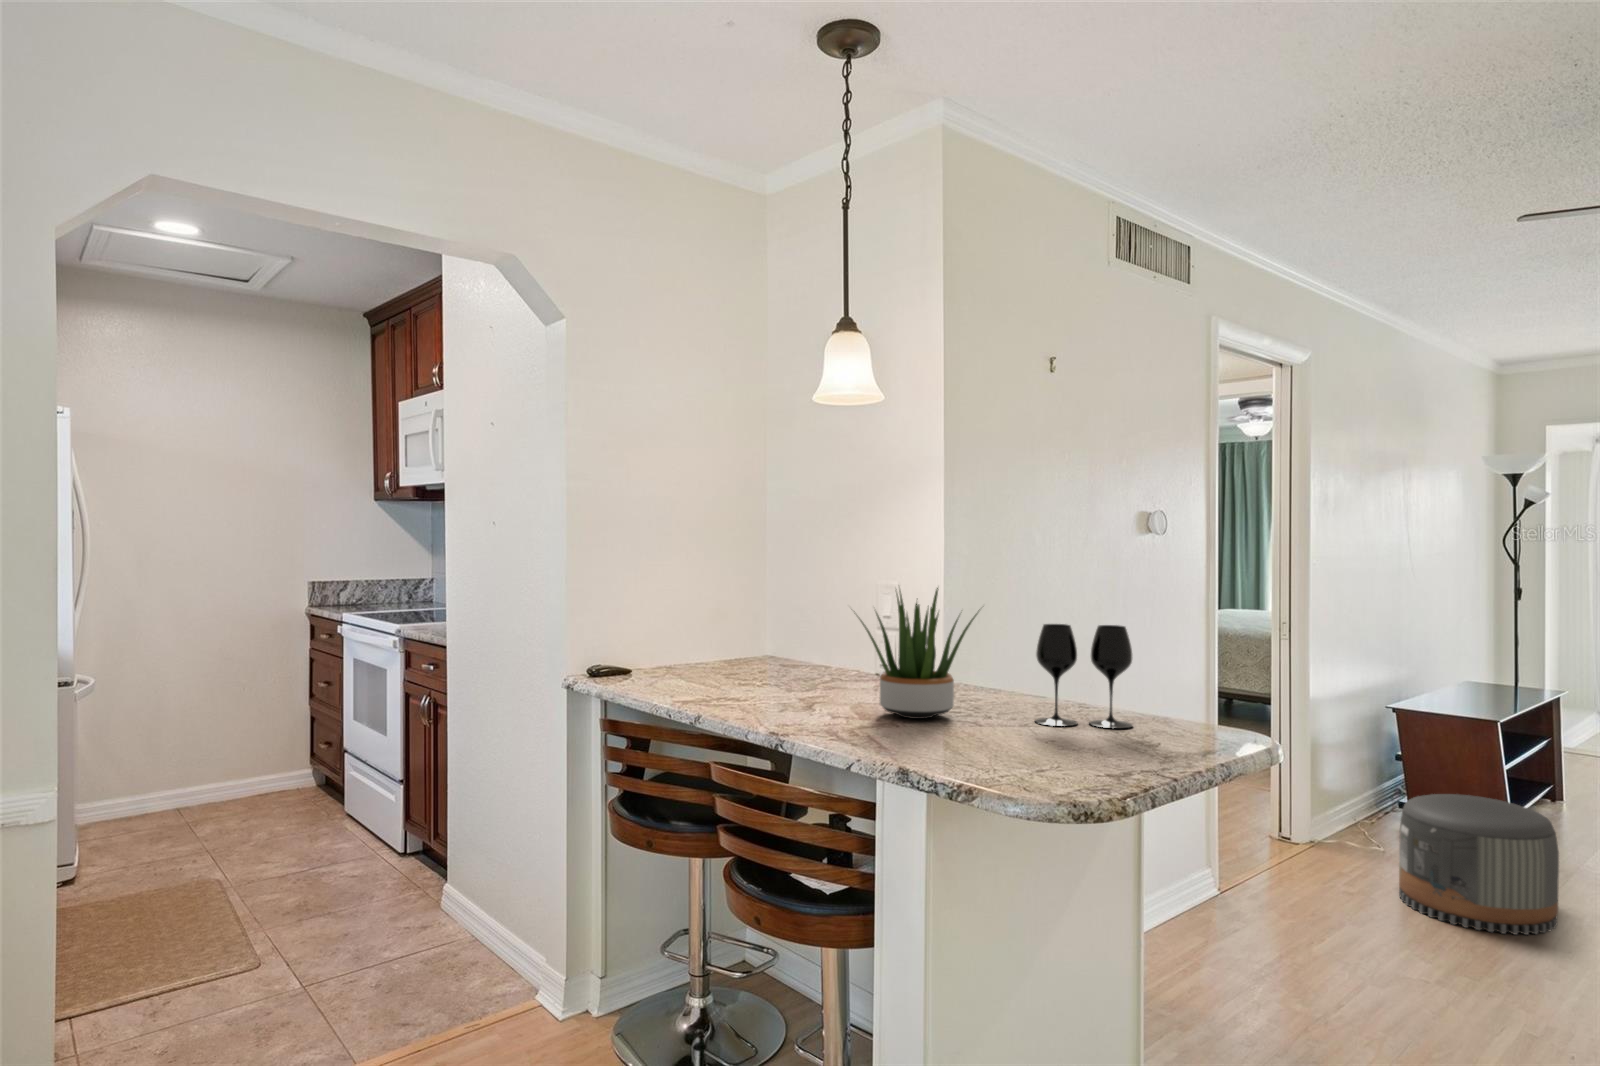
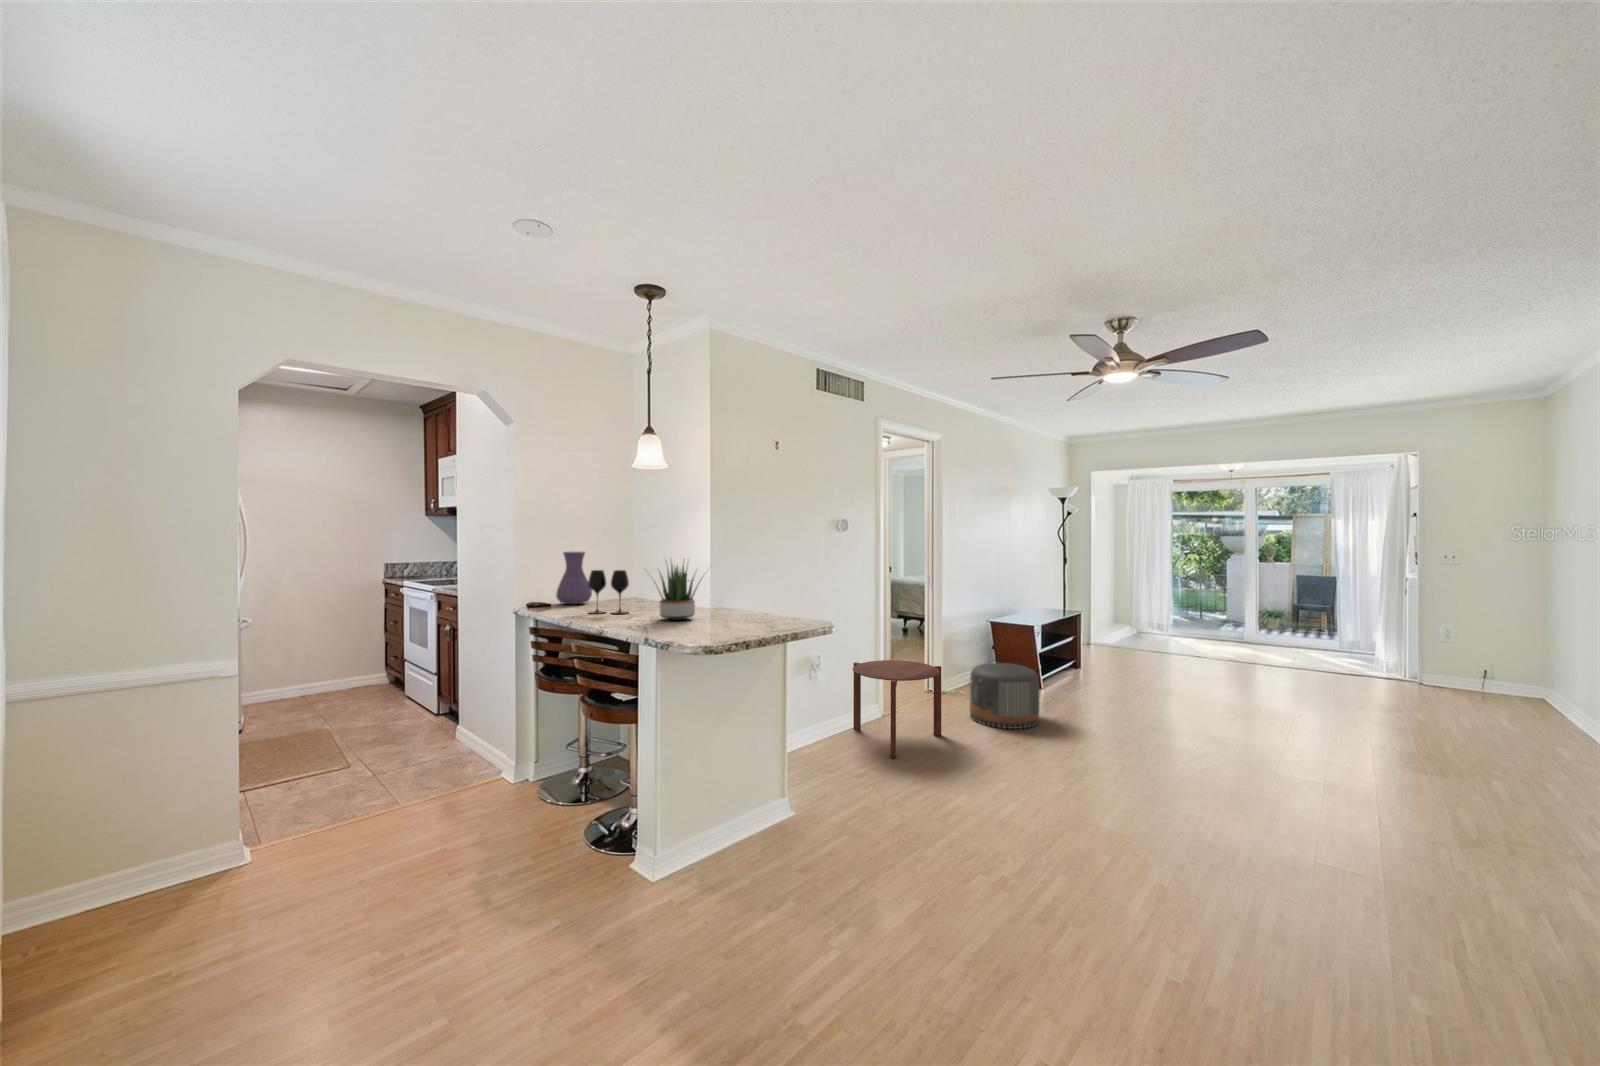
vase: none [641,569,707,671] -> present [556,552,592,604]
wine glass: present [1035,624,1133,728] -> present [588,570,629,614]
side table: none [1178,786,1378,995] -> present [853,660,941,758]

